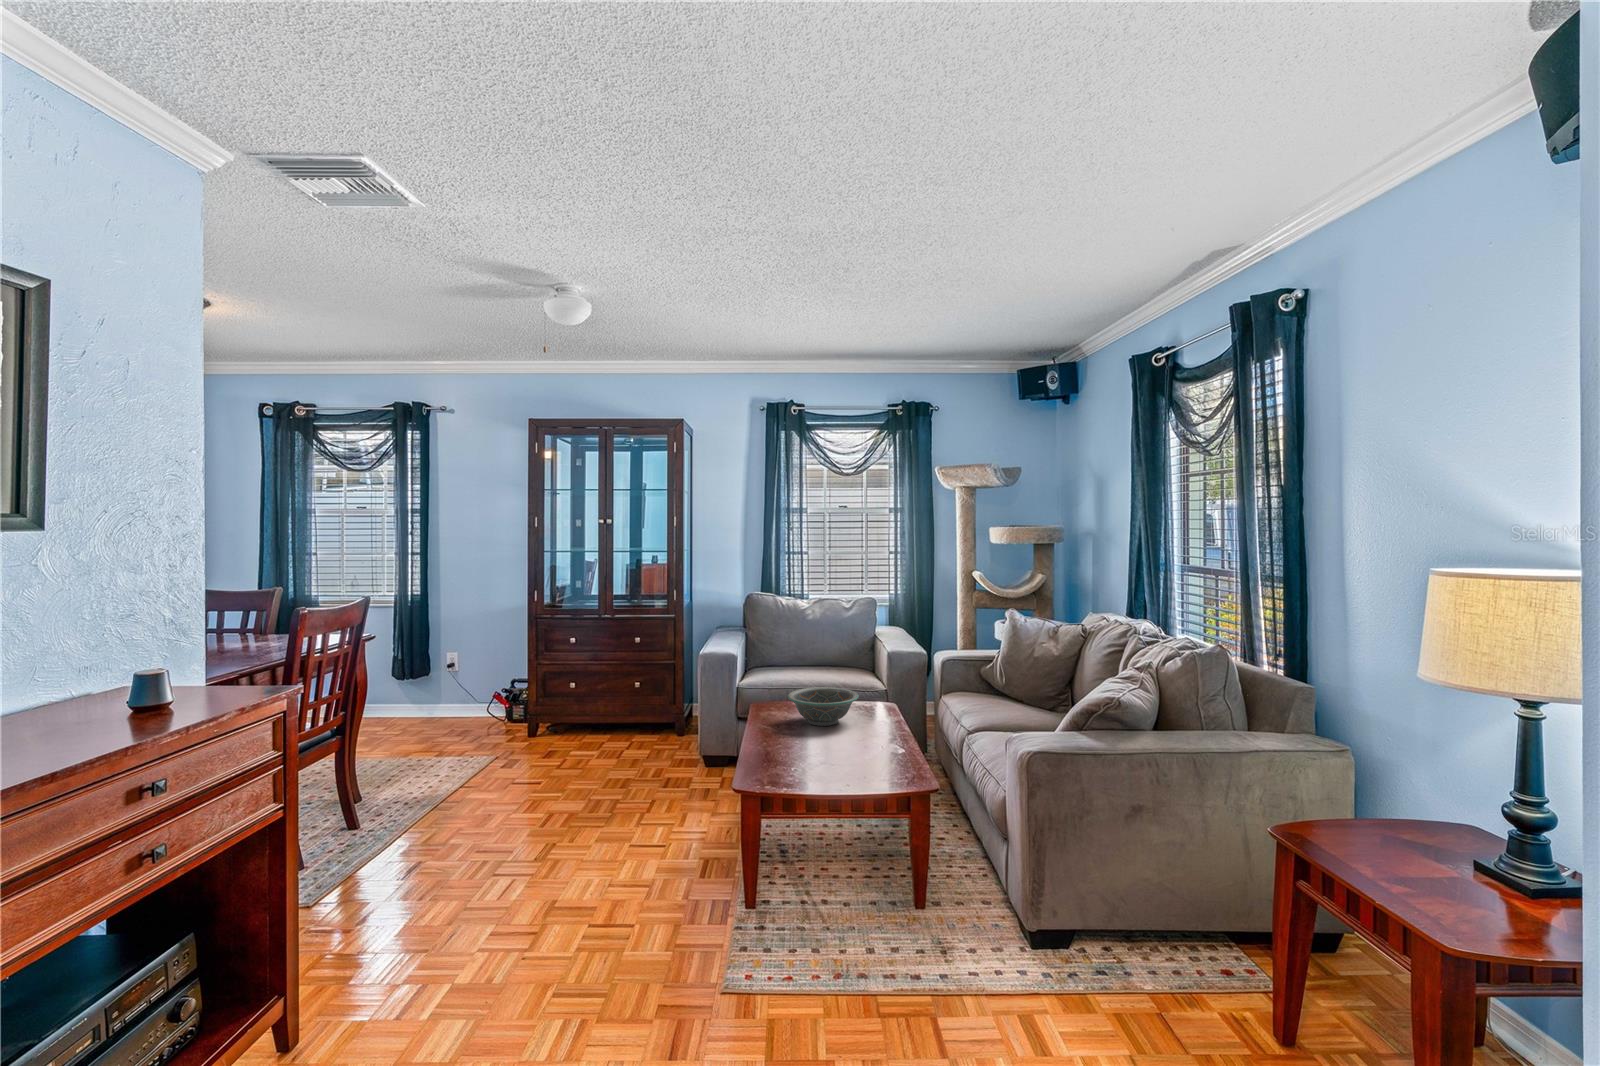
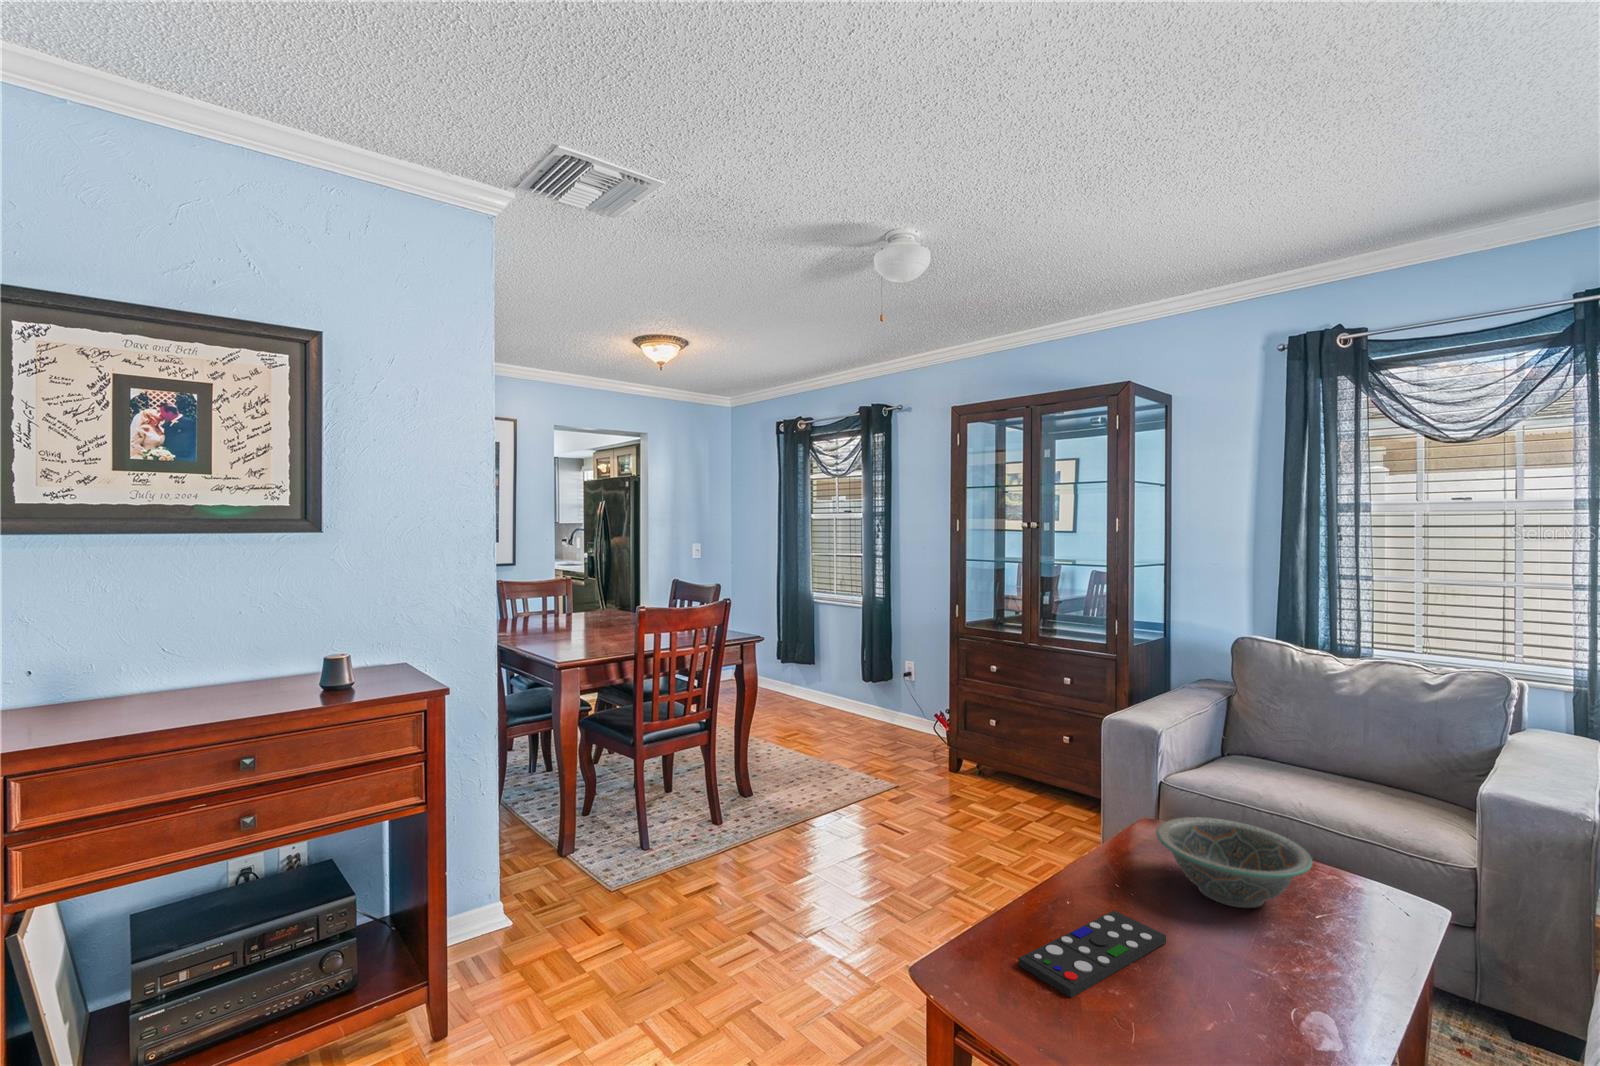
remote control: none [780,739,822,770] -> present [1019,911,1166,998]

